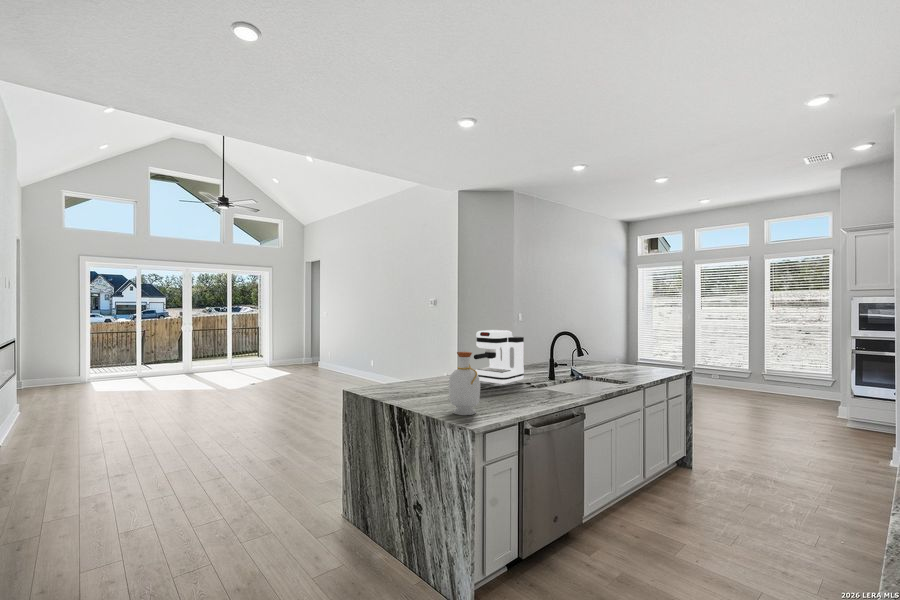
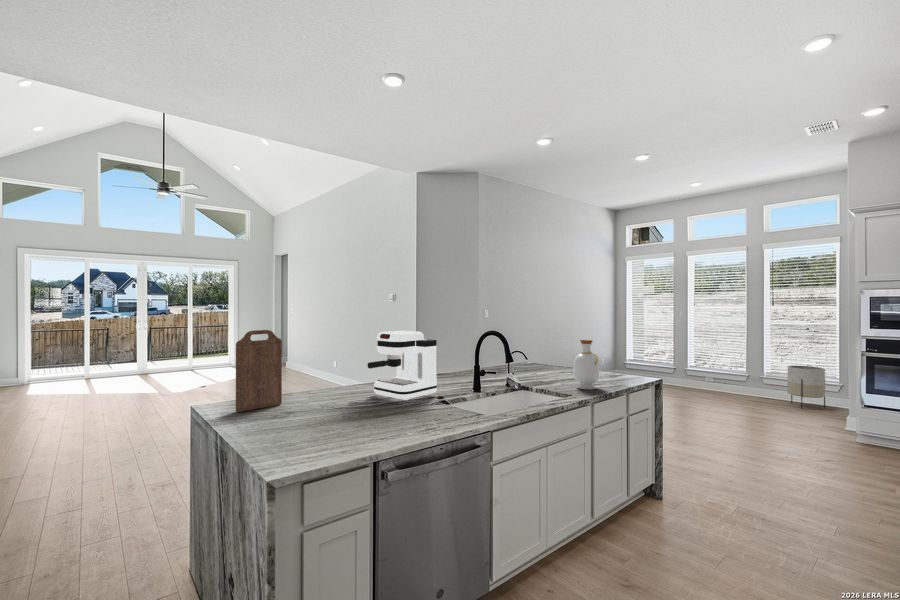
cutting board: none [385,329,412,392] -> present [236,330,282,412]
bottle: present [449,352,480,415] -> present [573,340,600,389]
planter: none [785,363,819,401] -> present [787,365,825,409]

